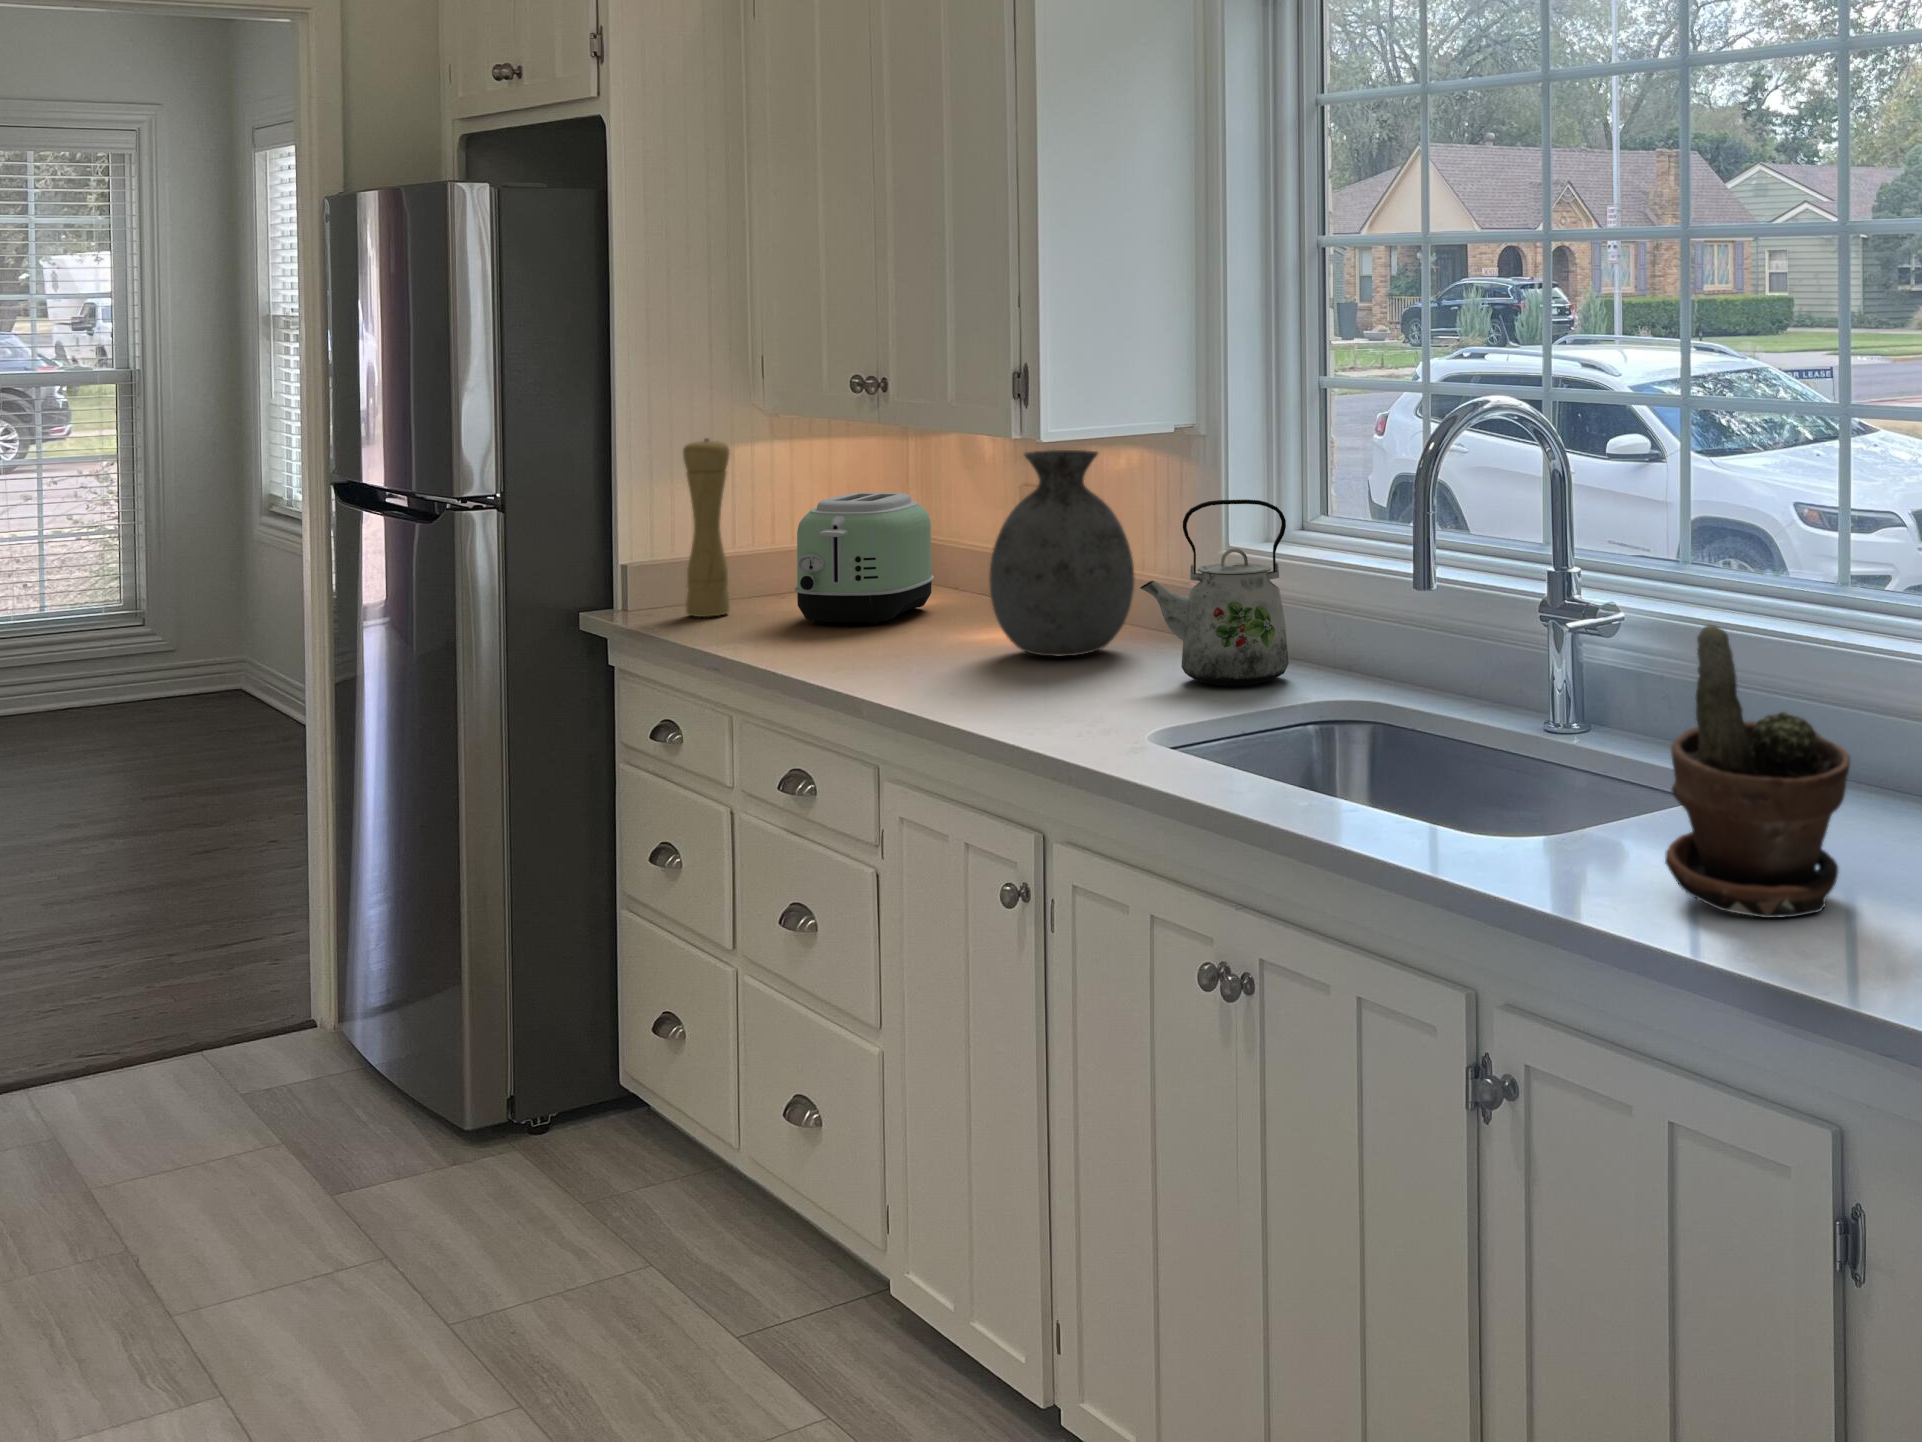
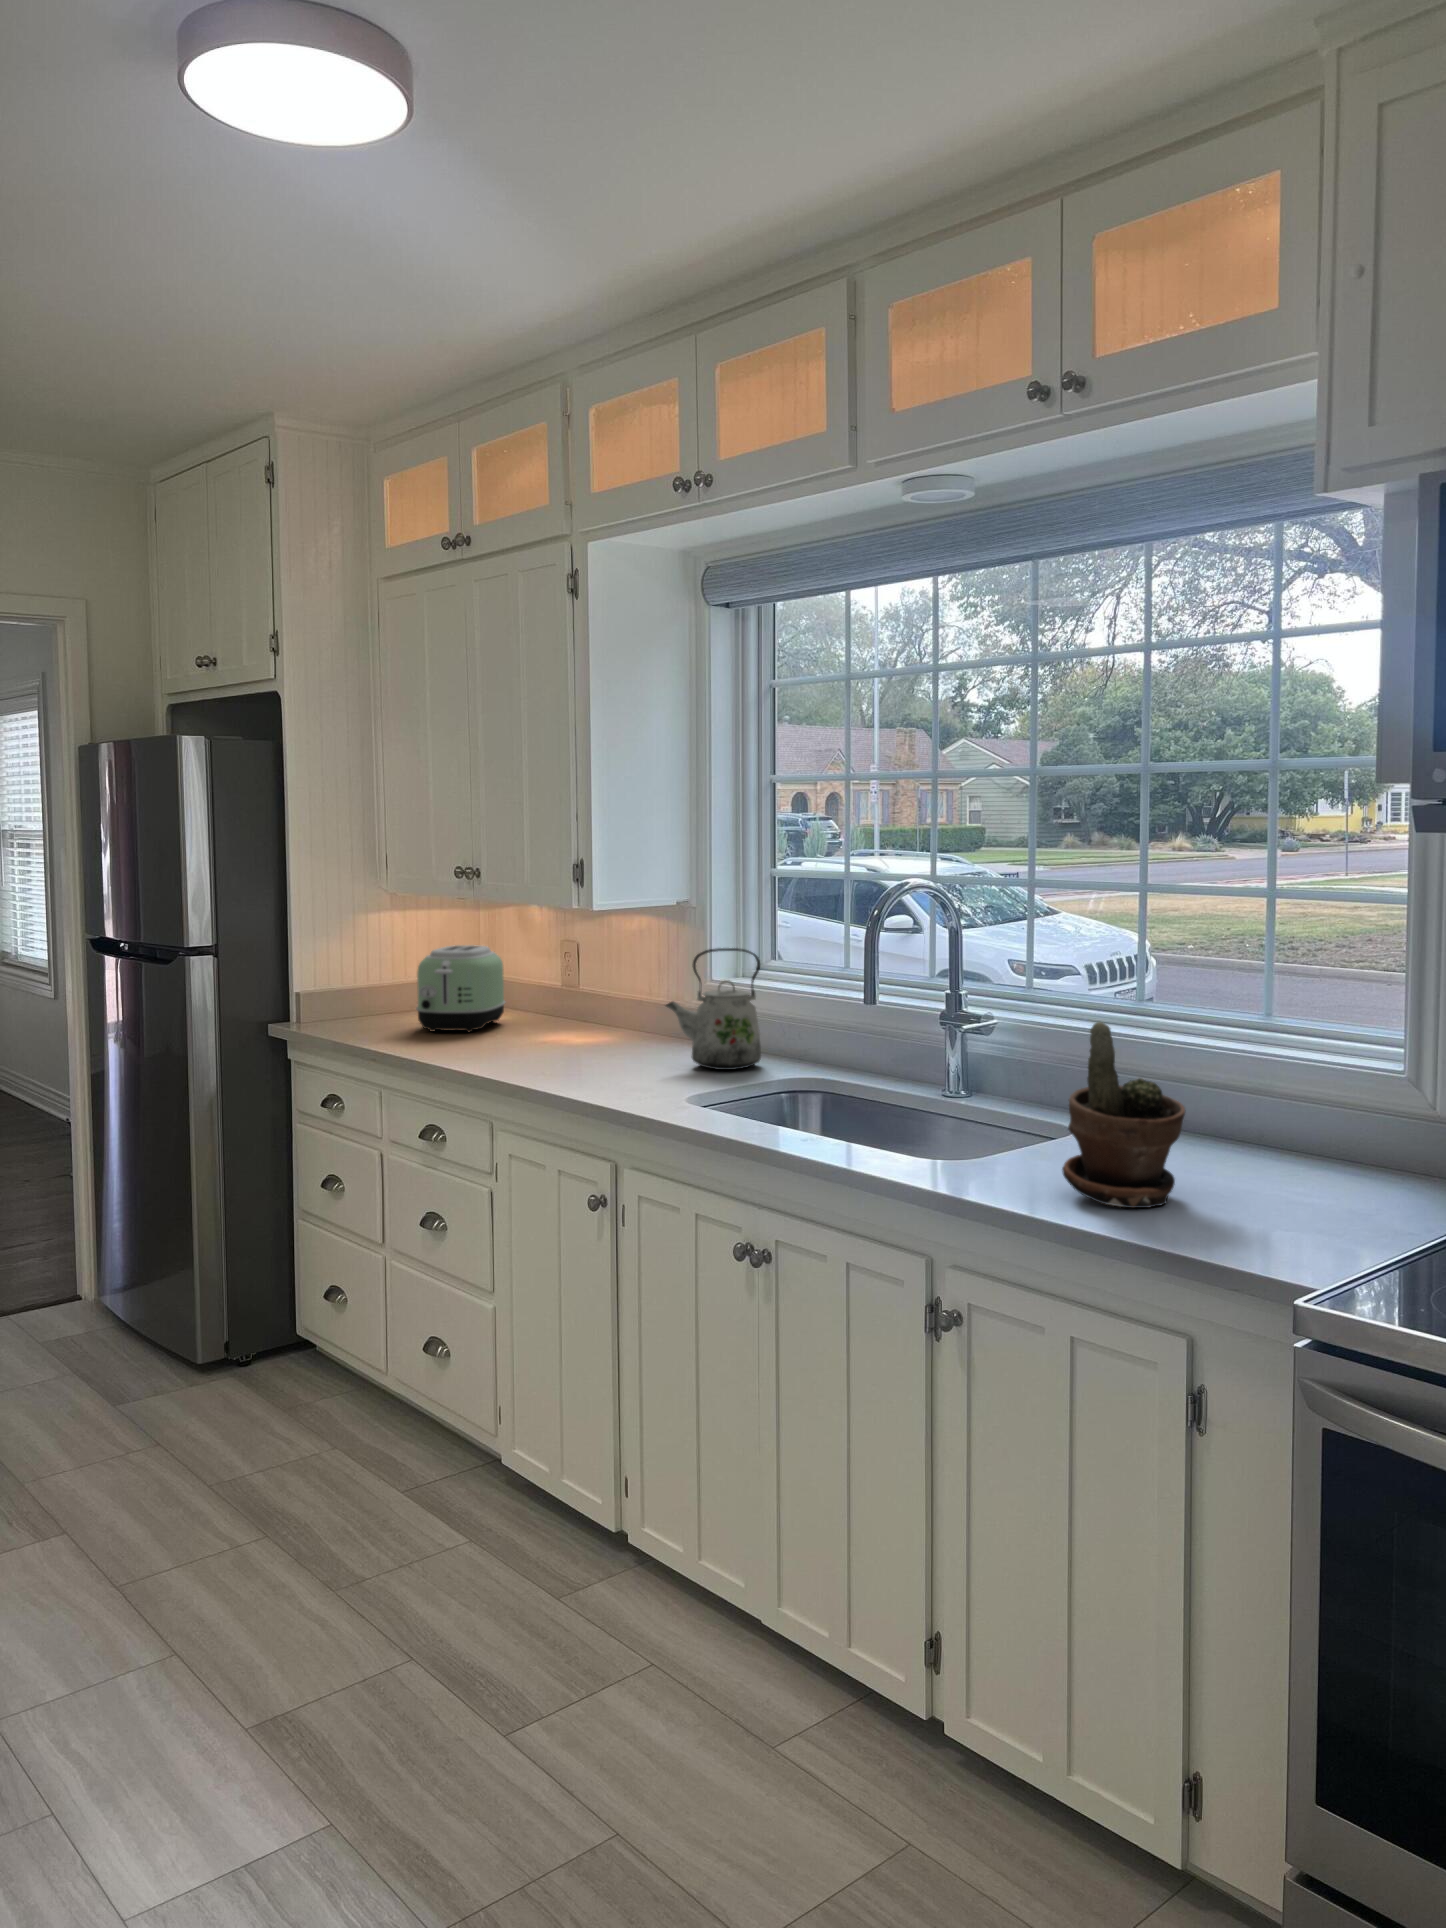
pepper mill: present [683,438,730,617] -> none [337,909,369,1027]
vase: present [989,450,1134,656] -> none [556,916,652,1052]

